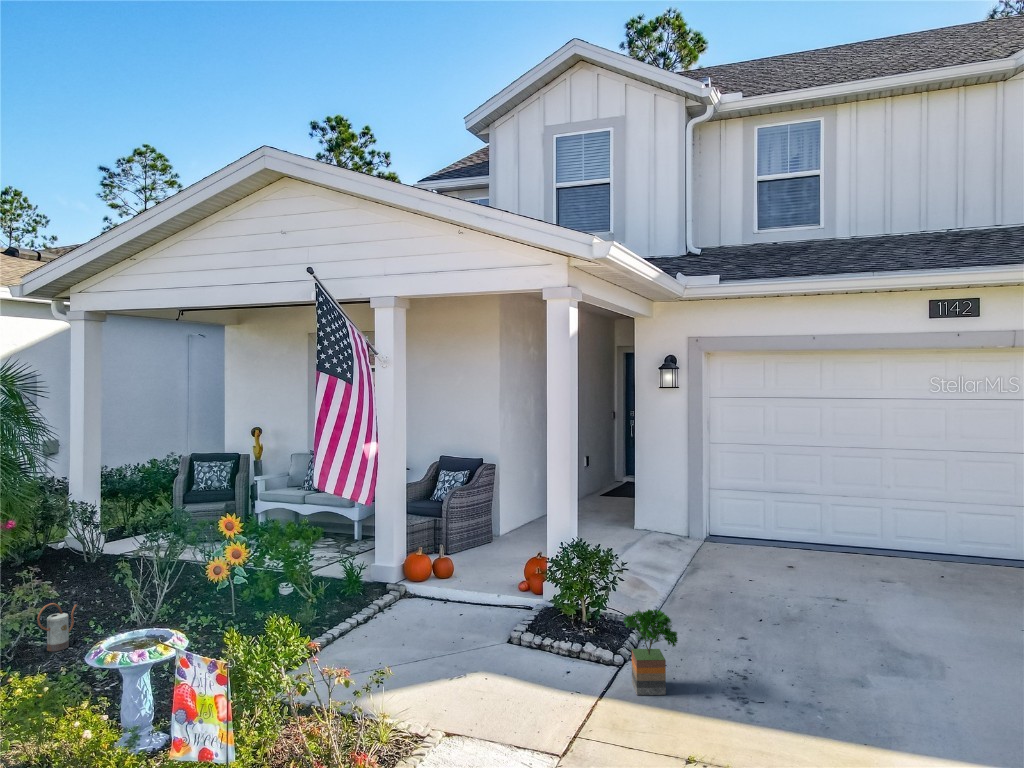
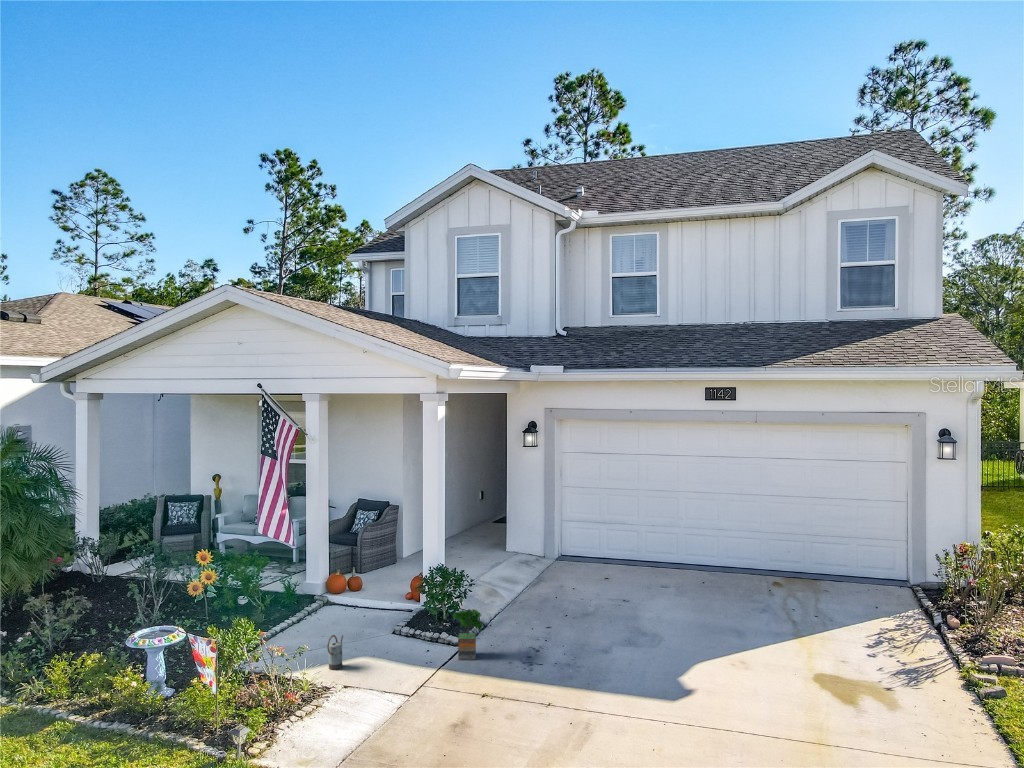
watering can: present [37,603,77,651] -> present [327,635,343,670]

